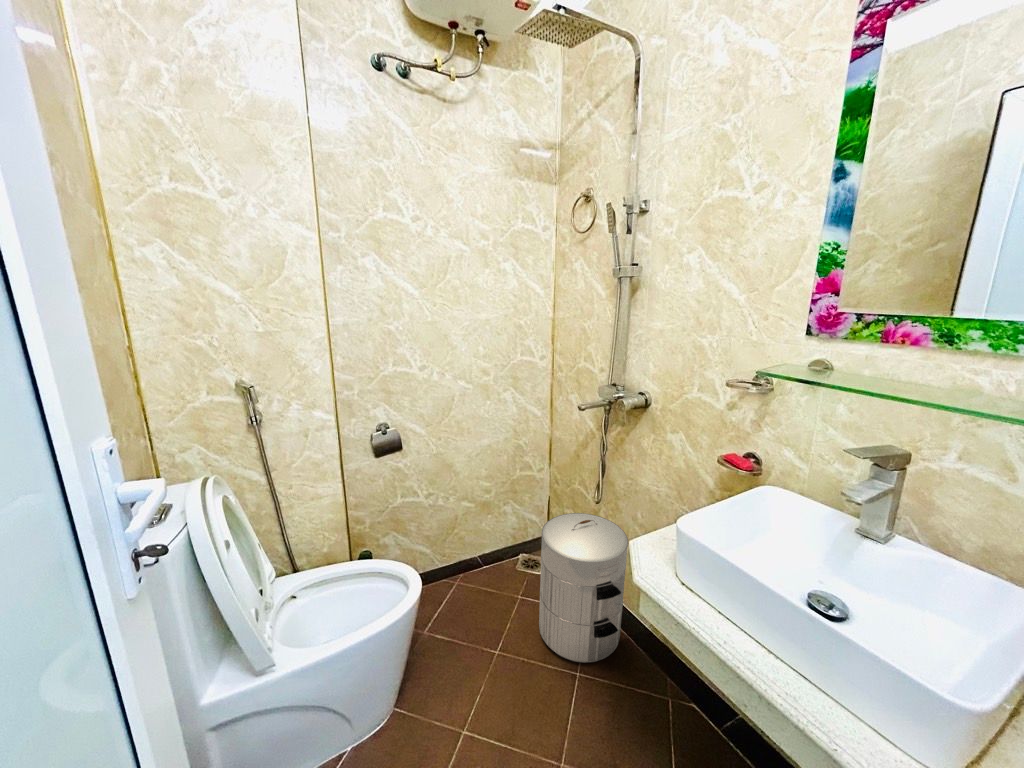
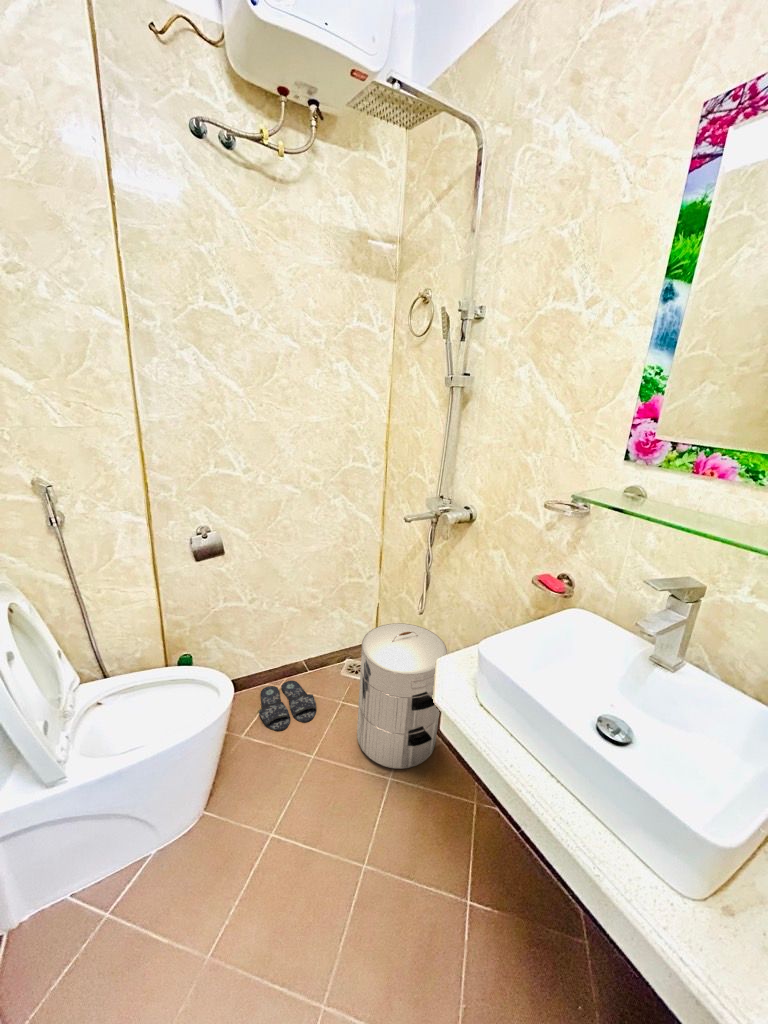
slippers: none [439,575,496,626] -> present [259,681,316,731]

